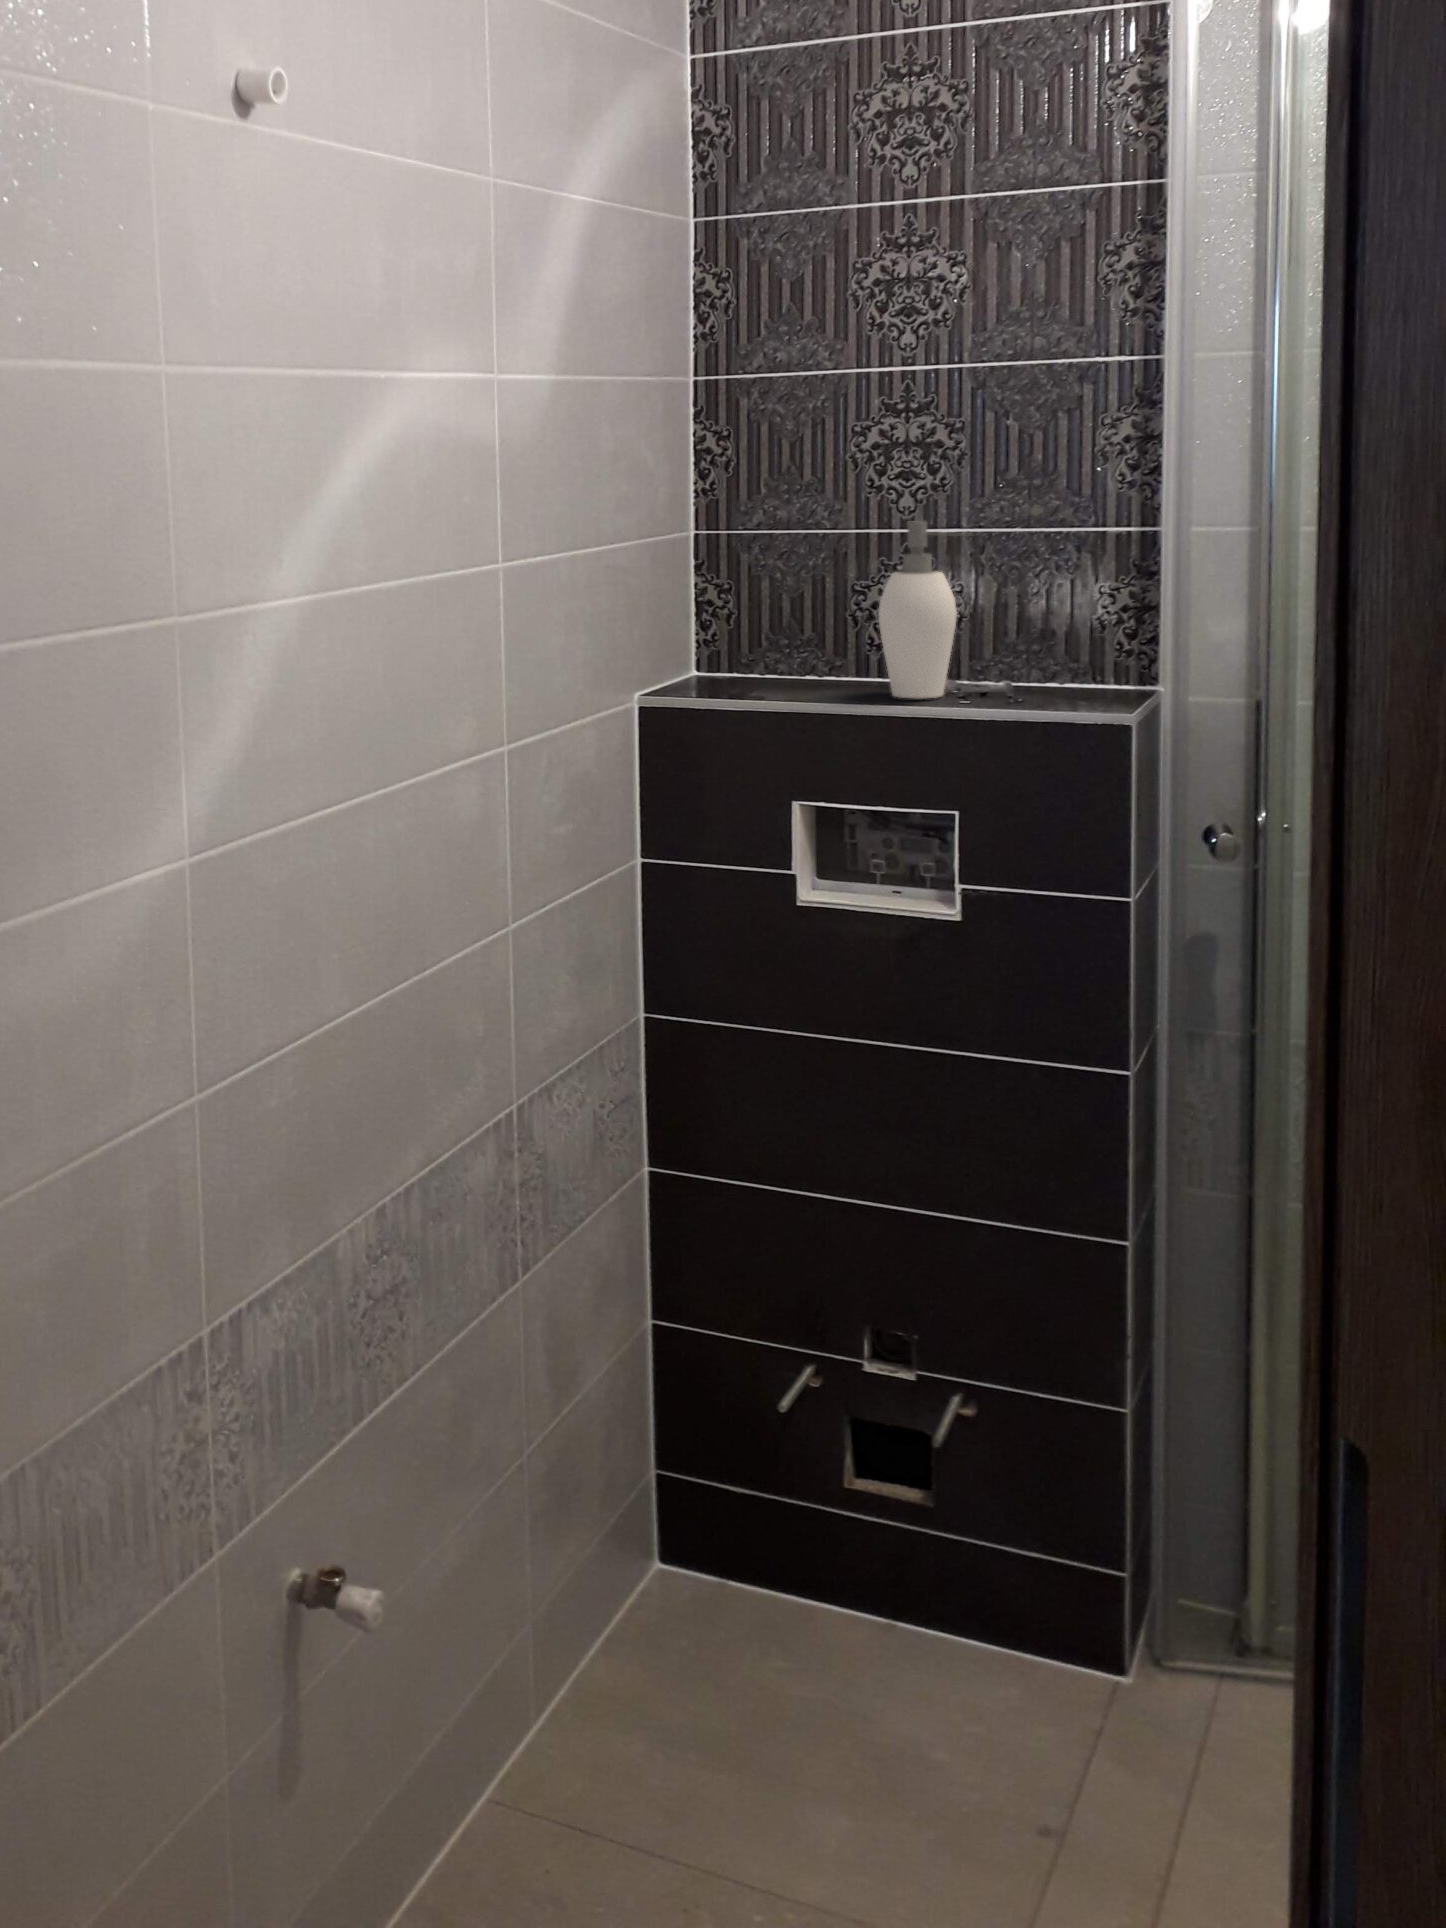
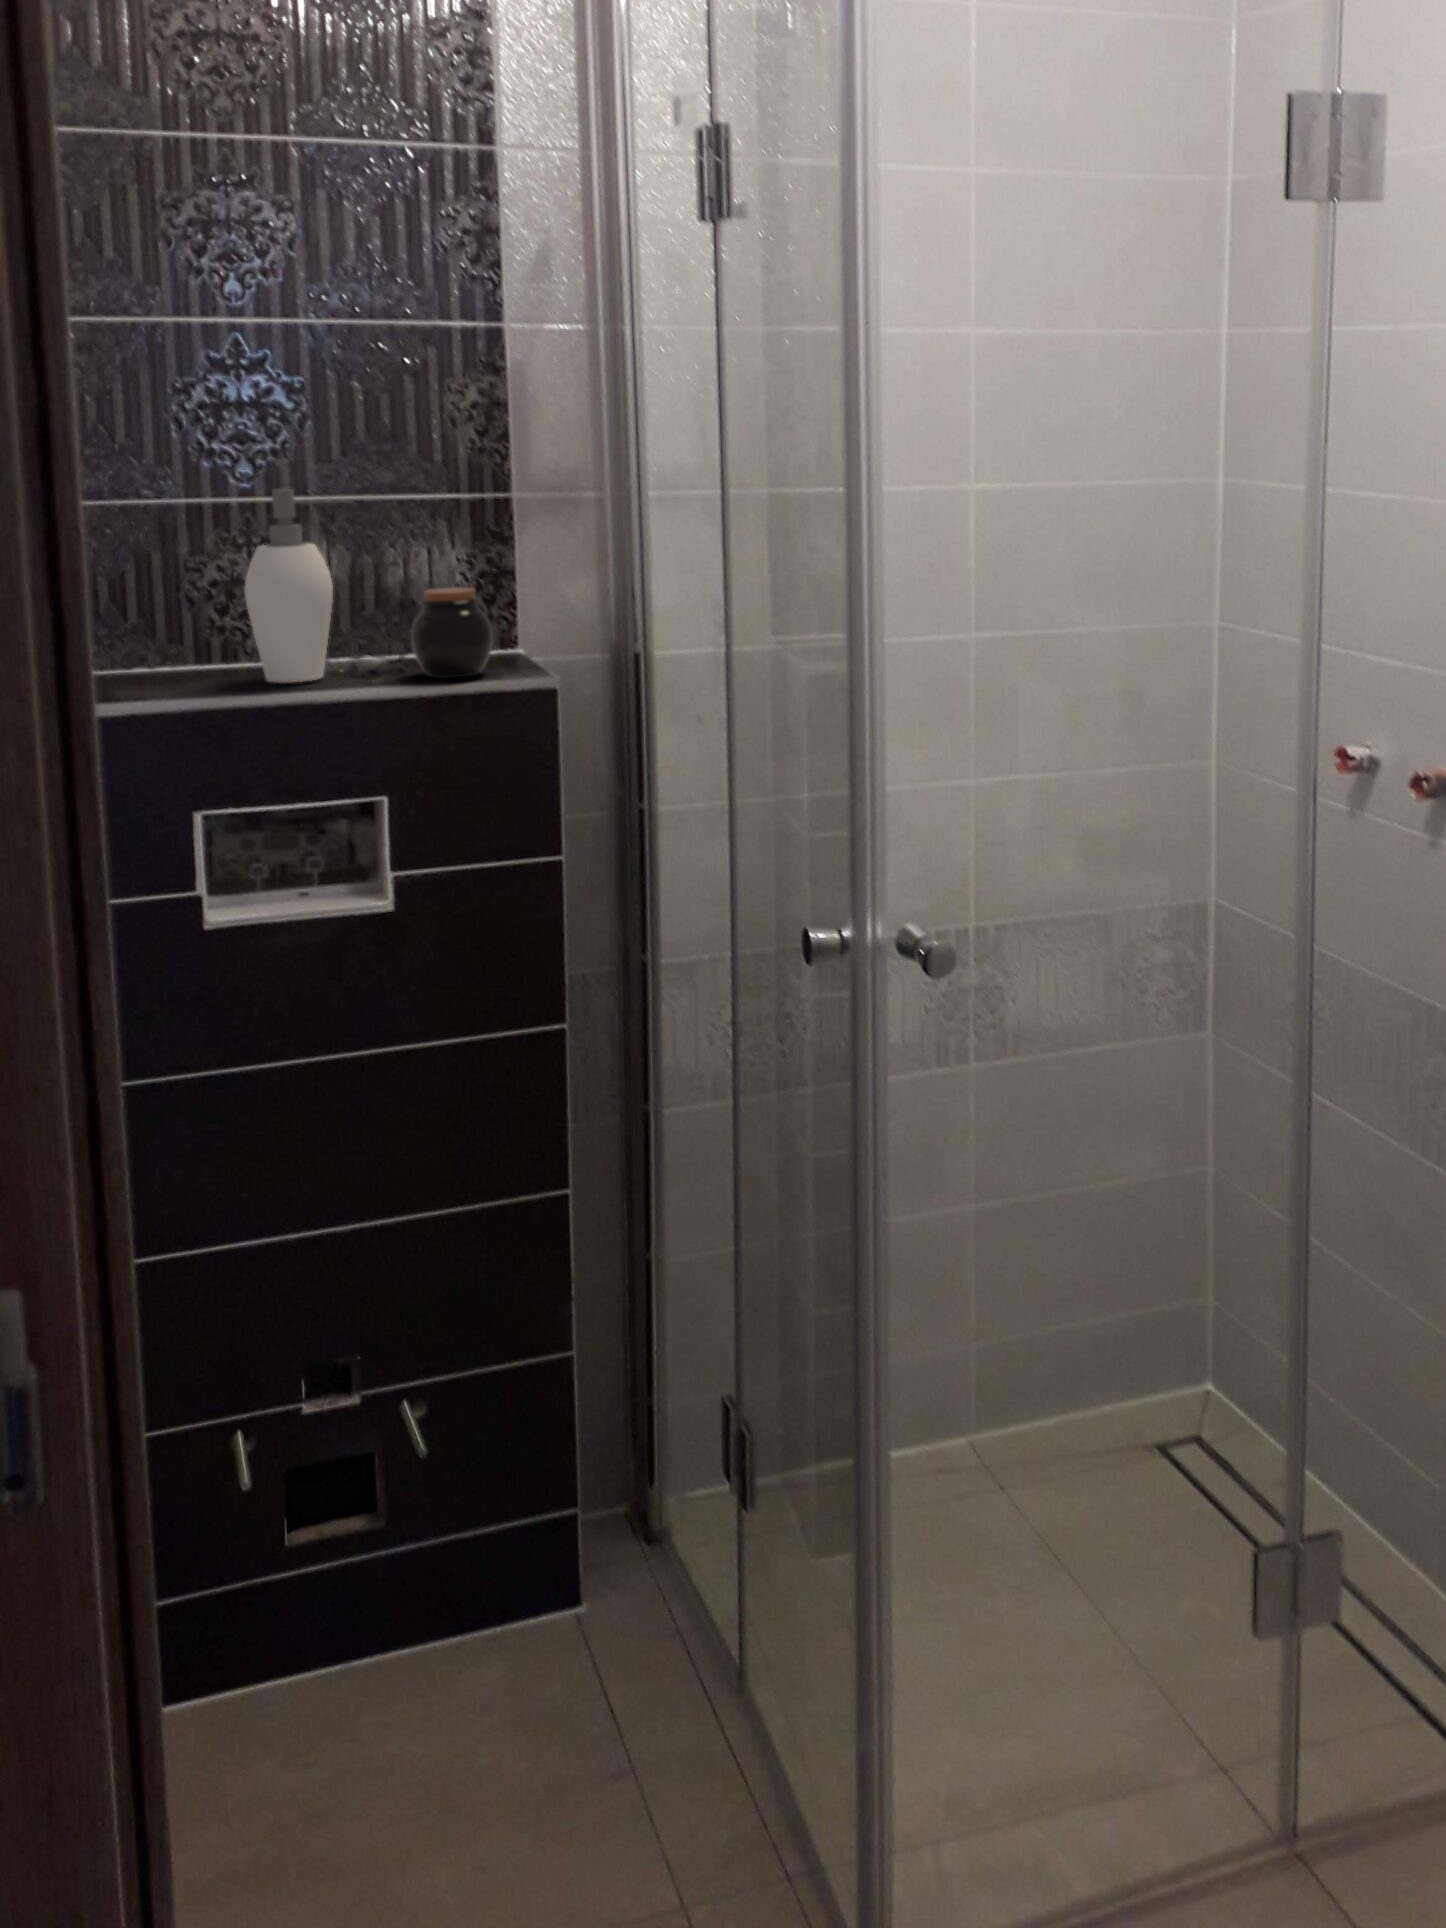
jar: none [1012,622,1093,710] -> present [411,587,493,678]

